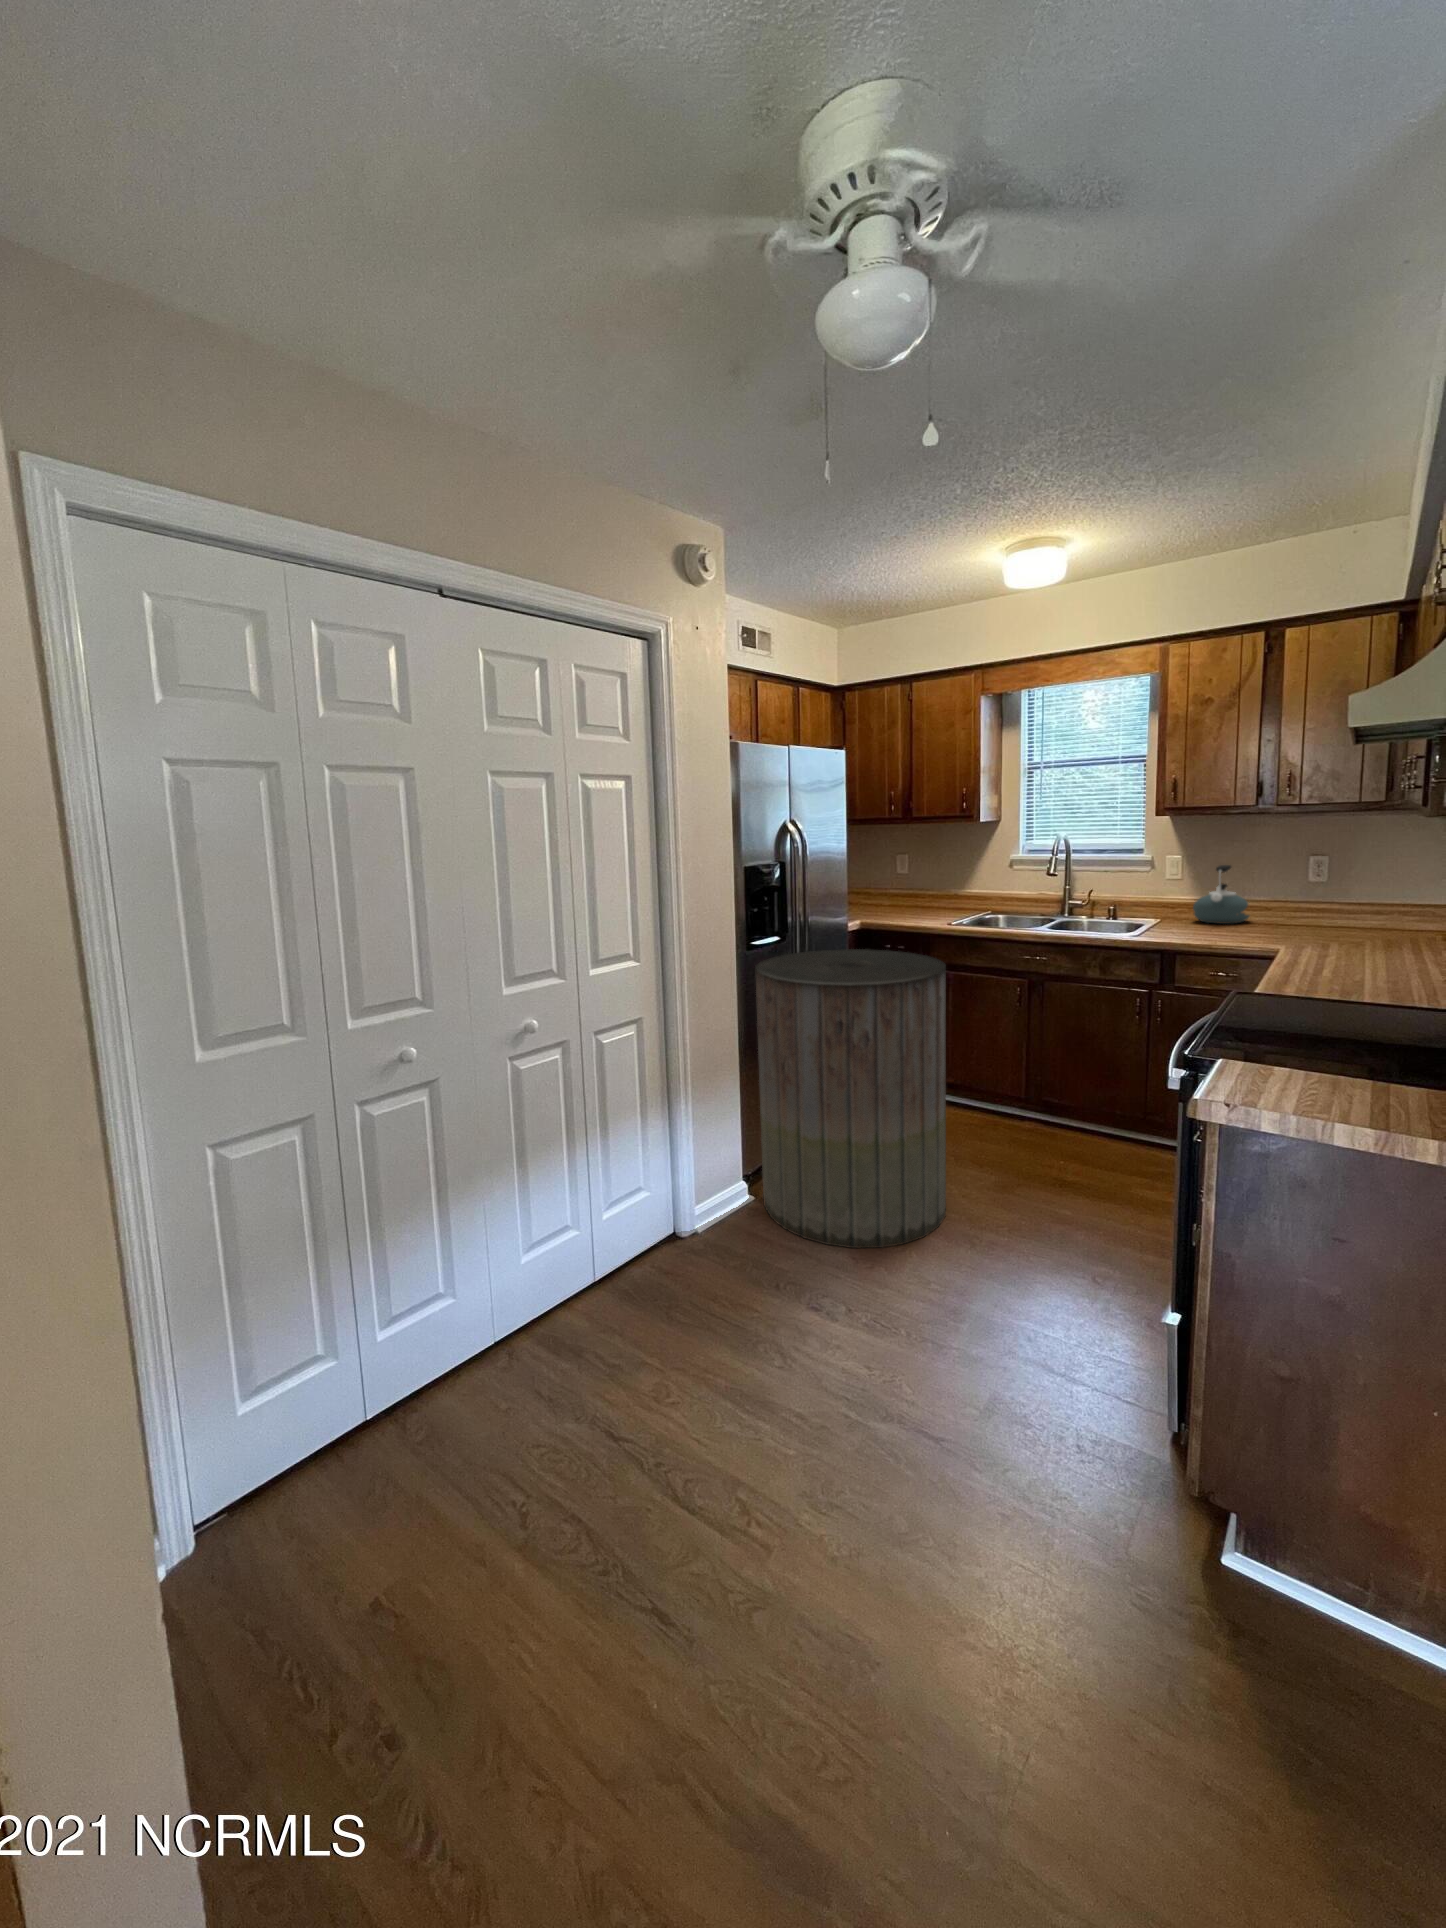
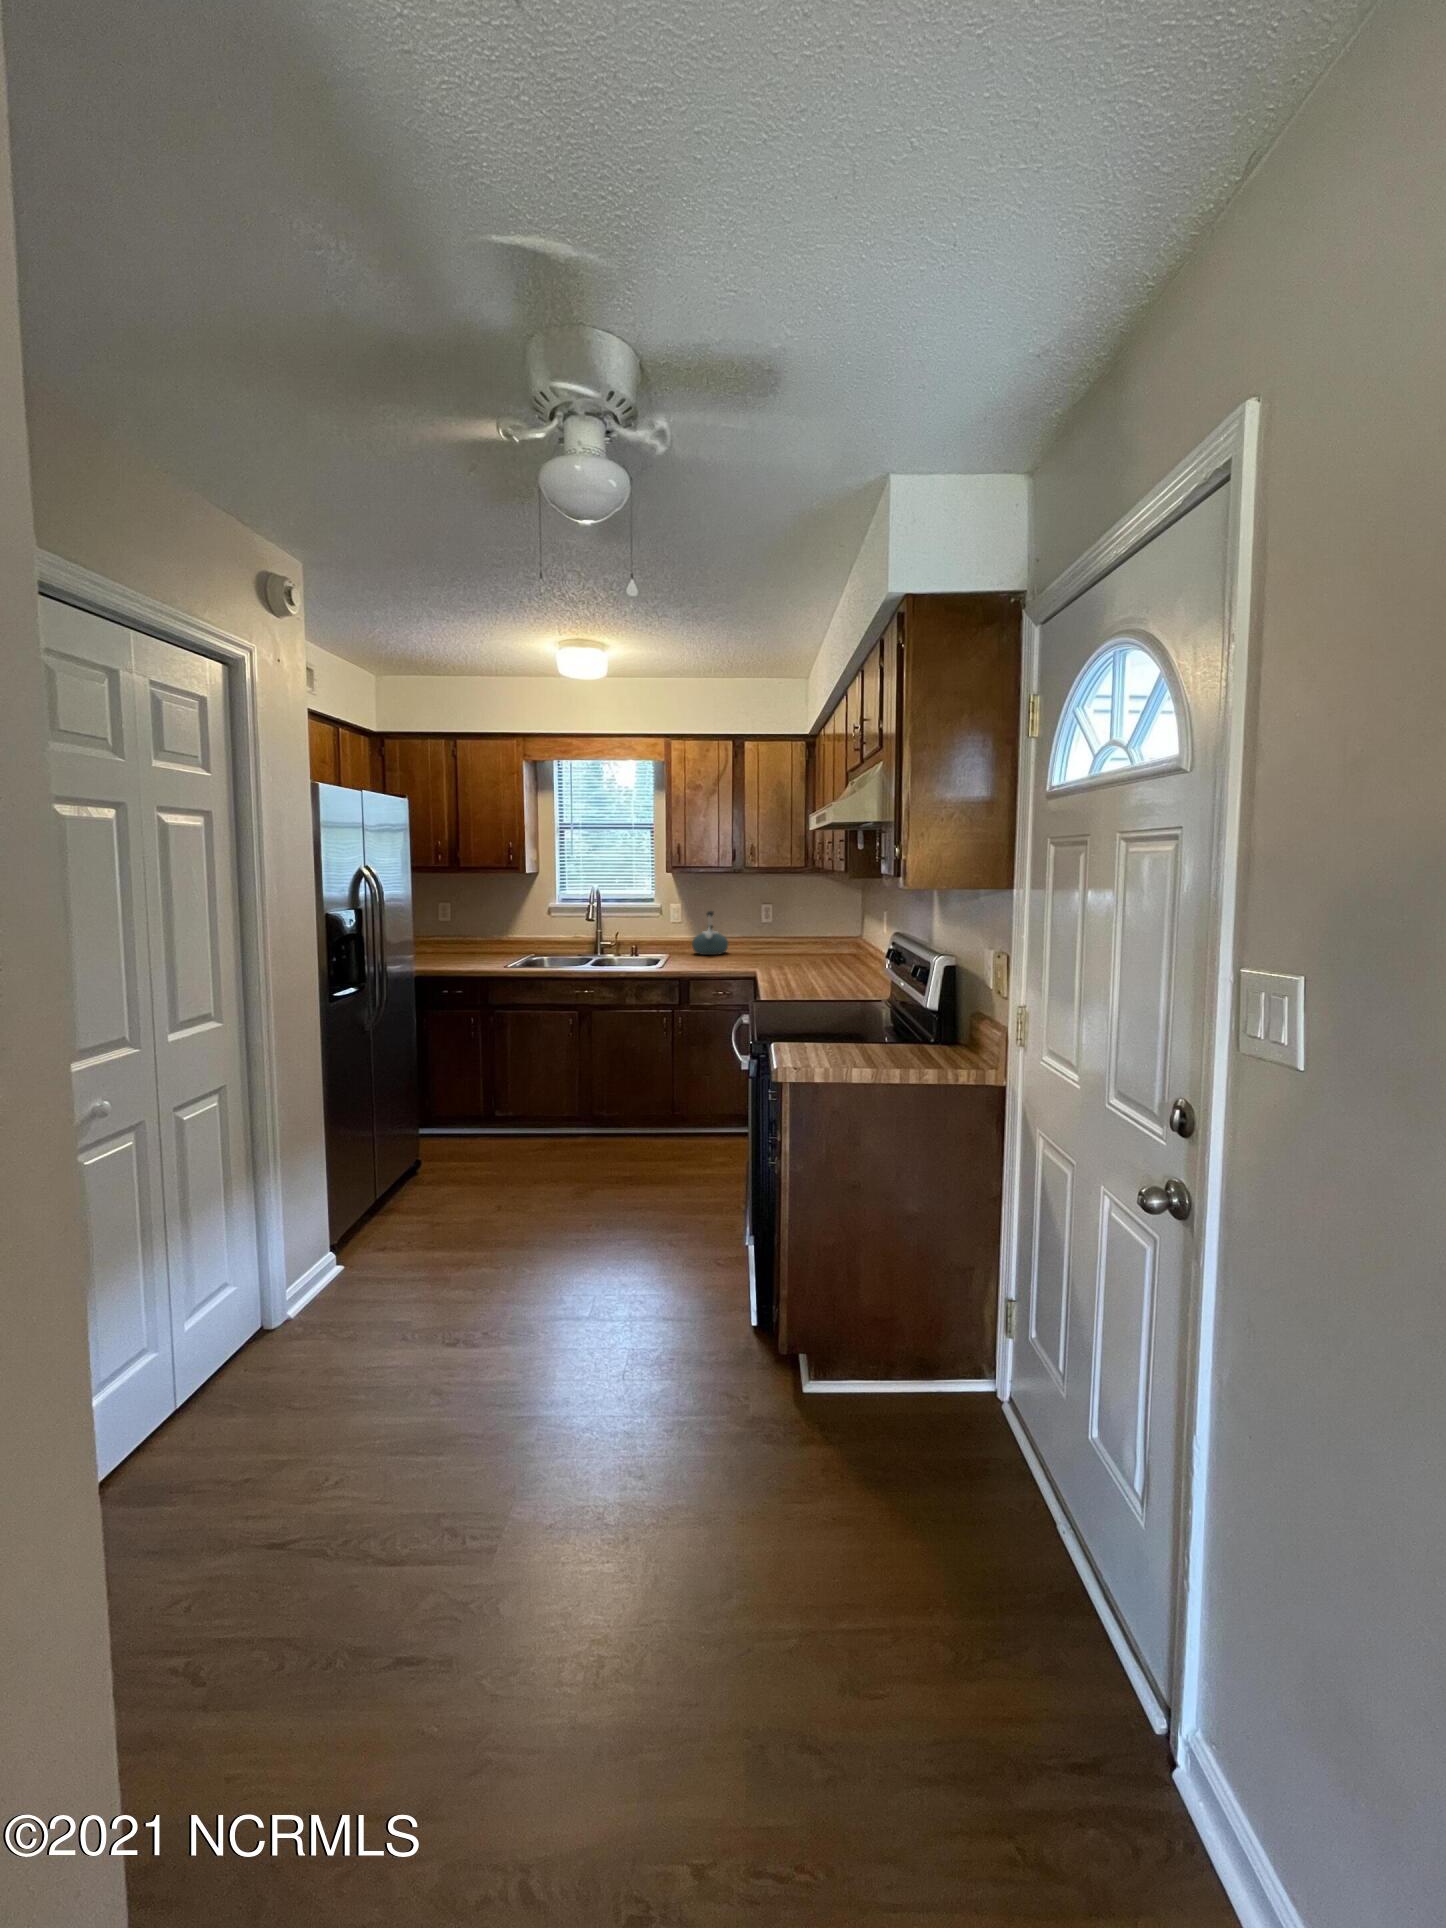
trash can: present [756,949,946,1248] -> none [346,992,544,1285]

